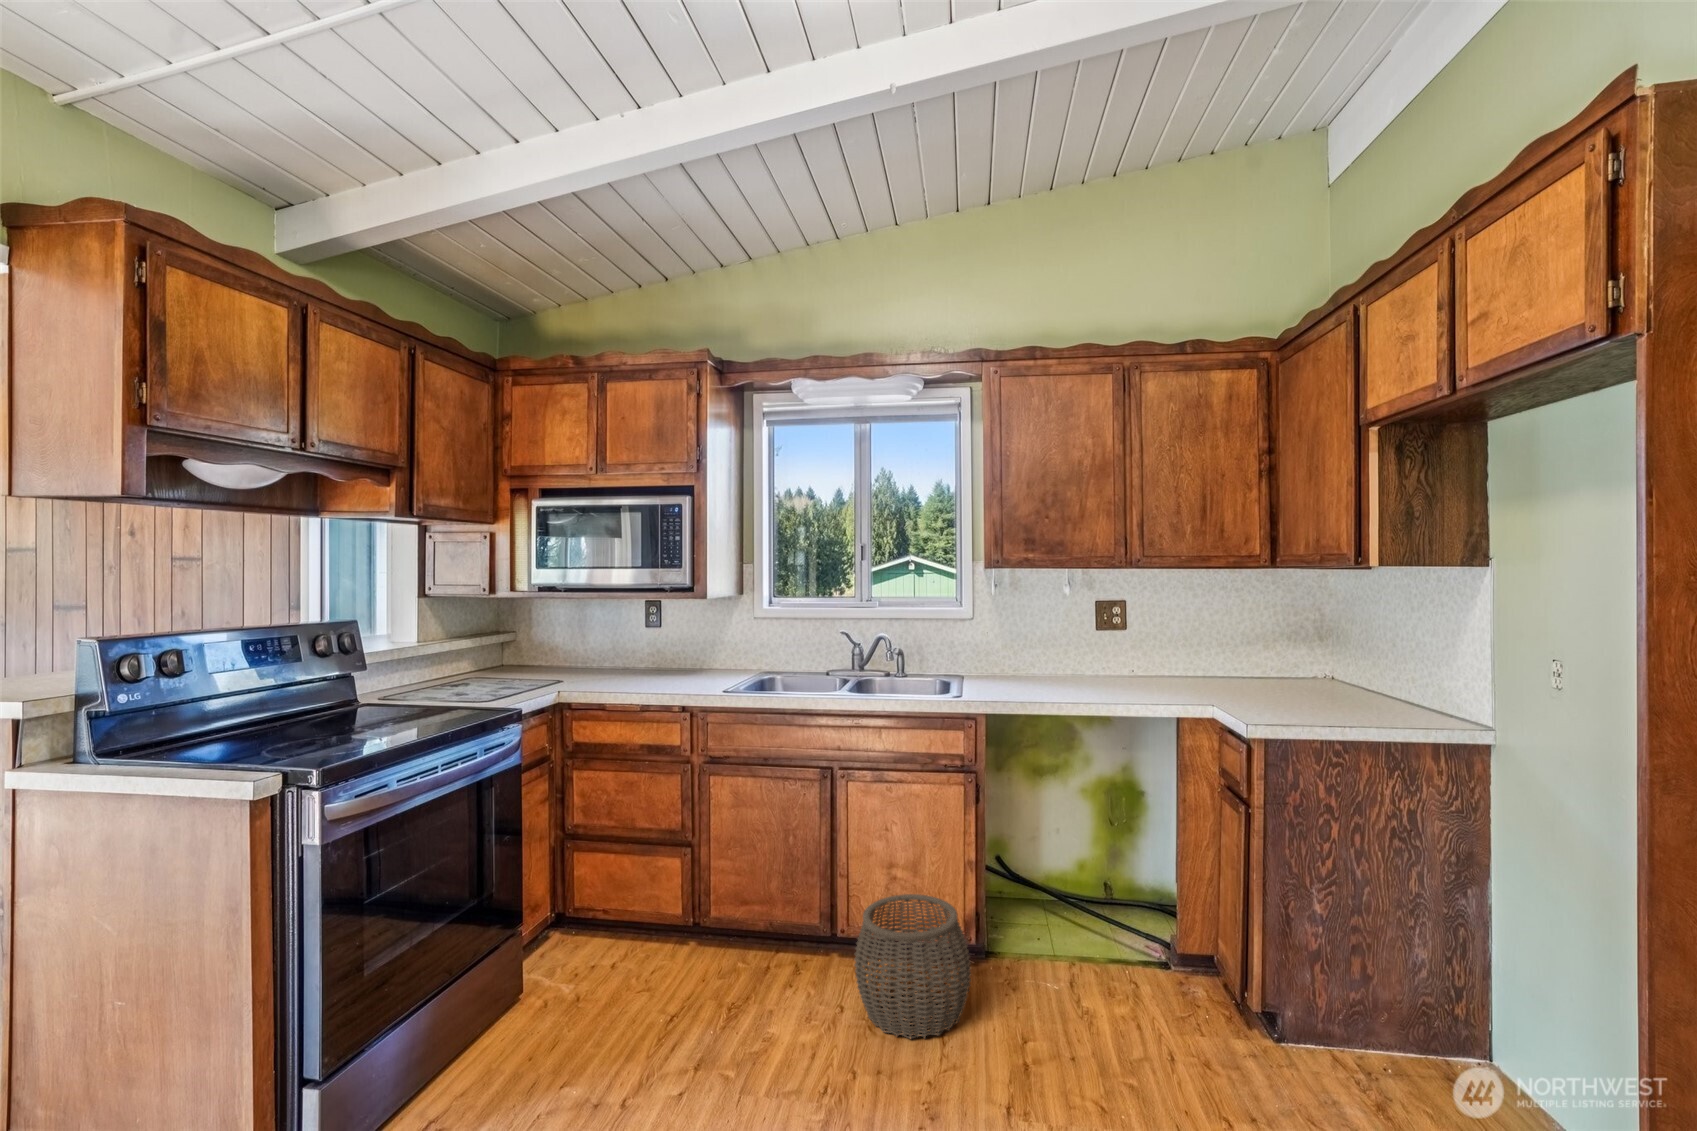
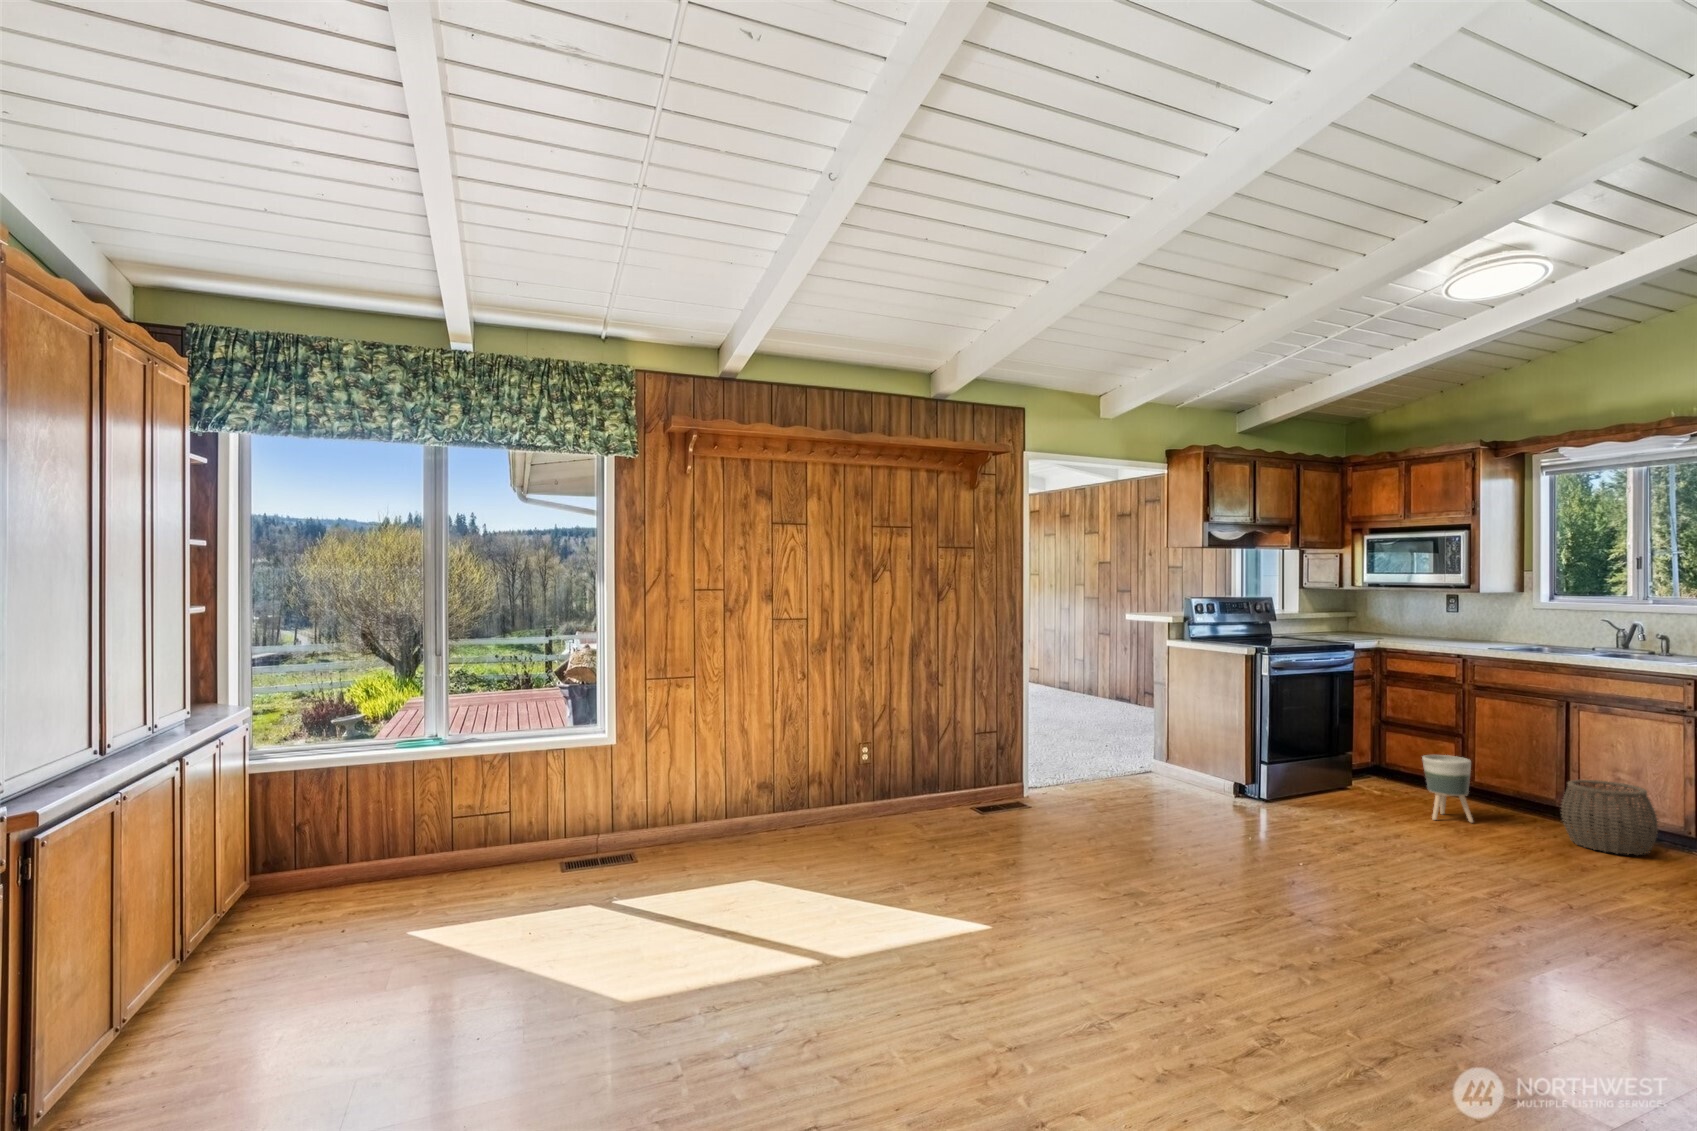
planter: none [654,910,737,1066] -> present [1422,755,1473,822]

